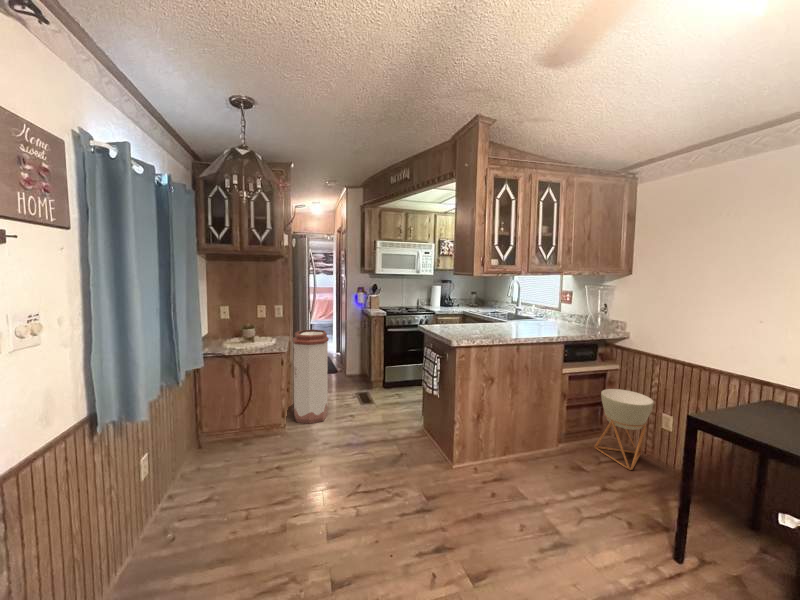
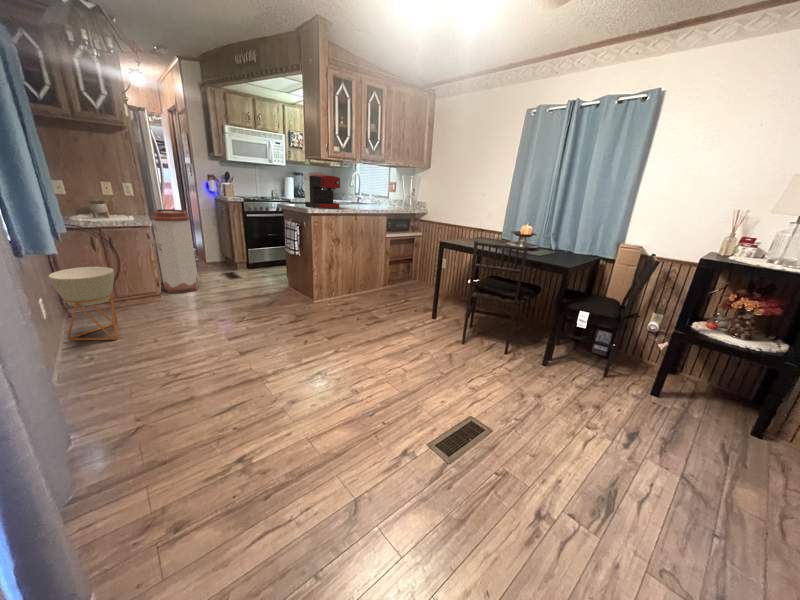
coffee maker: none [451,289,497,336] -> present [304,172,340,208]
planter: present [595,389,654,470] -> present [48,267,118,340]

